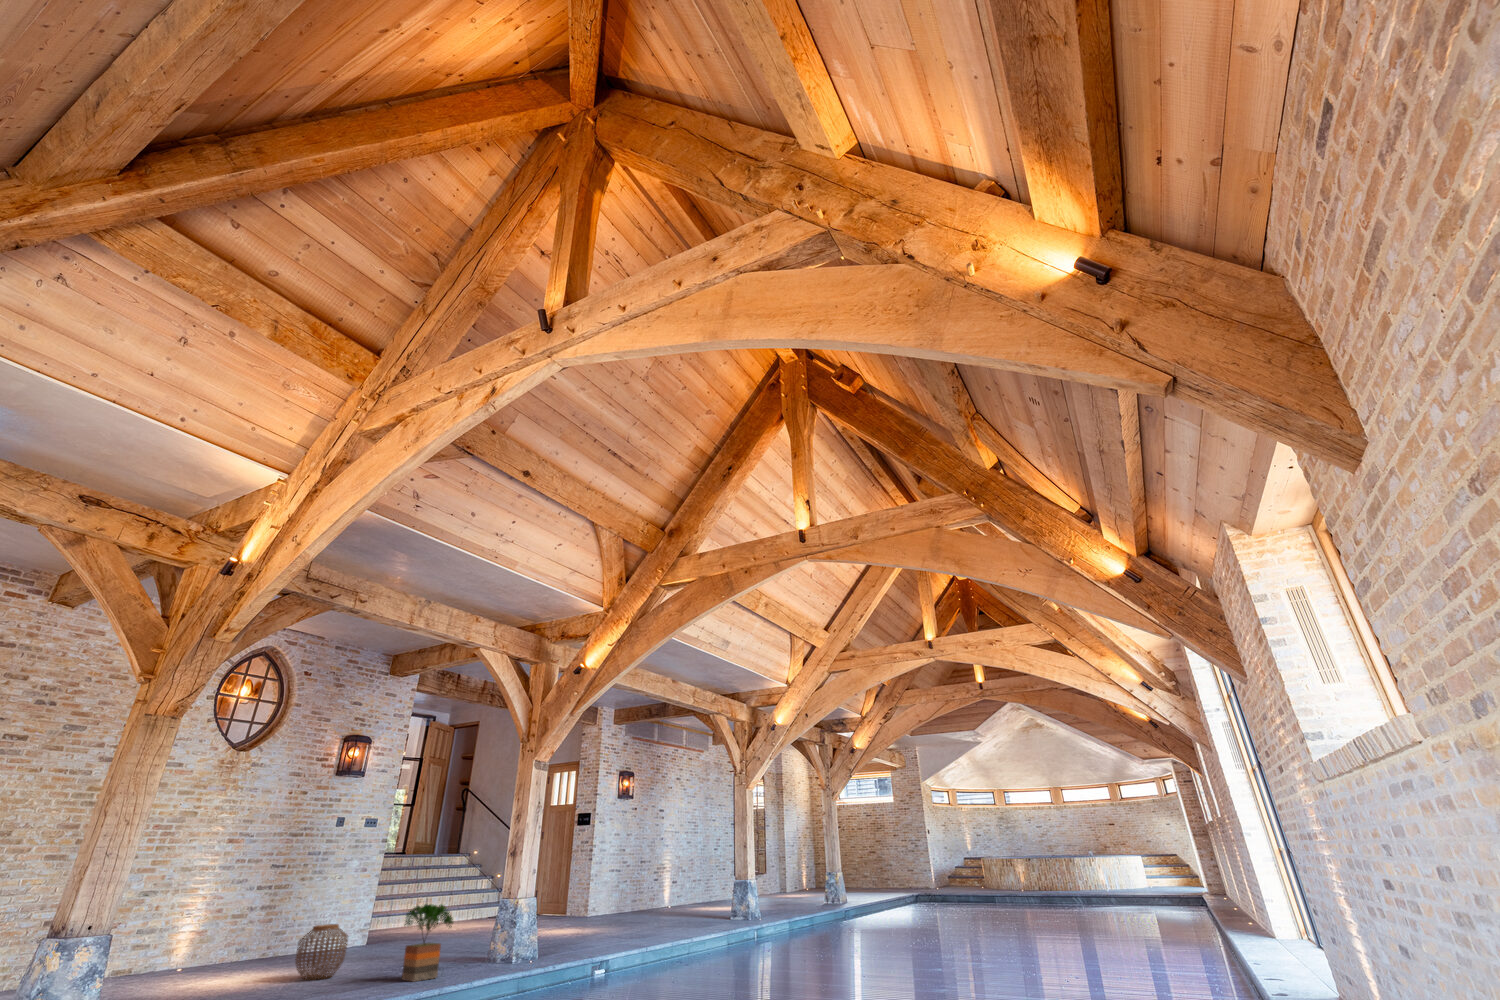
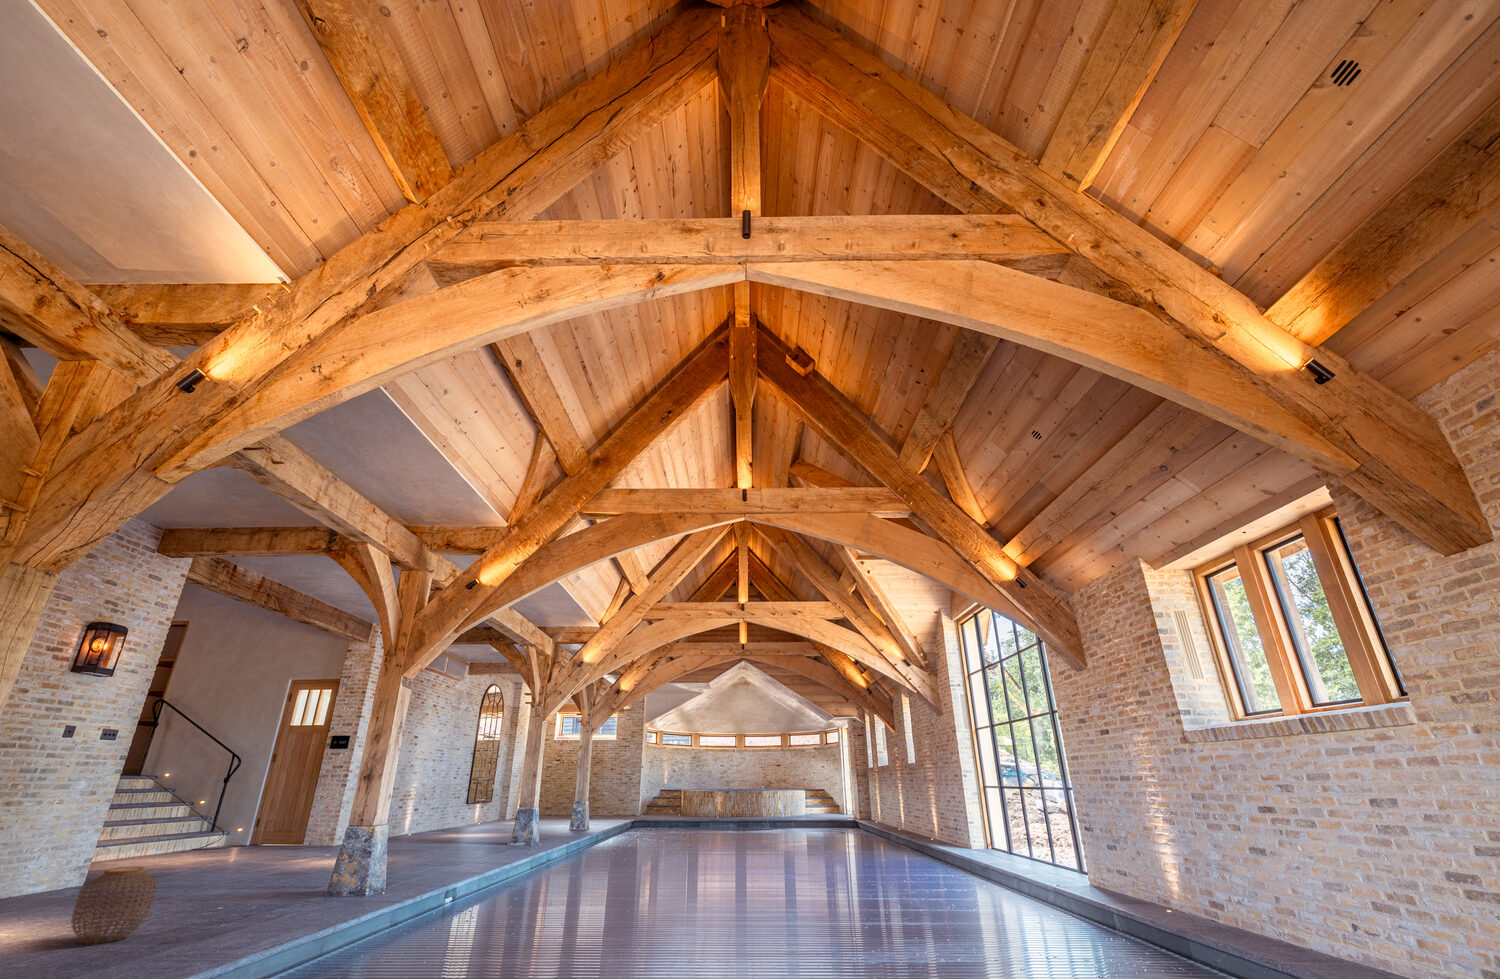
potted tree: present [402,904,453,982] -> none [250,837,331,934]

